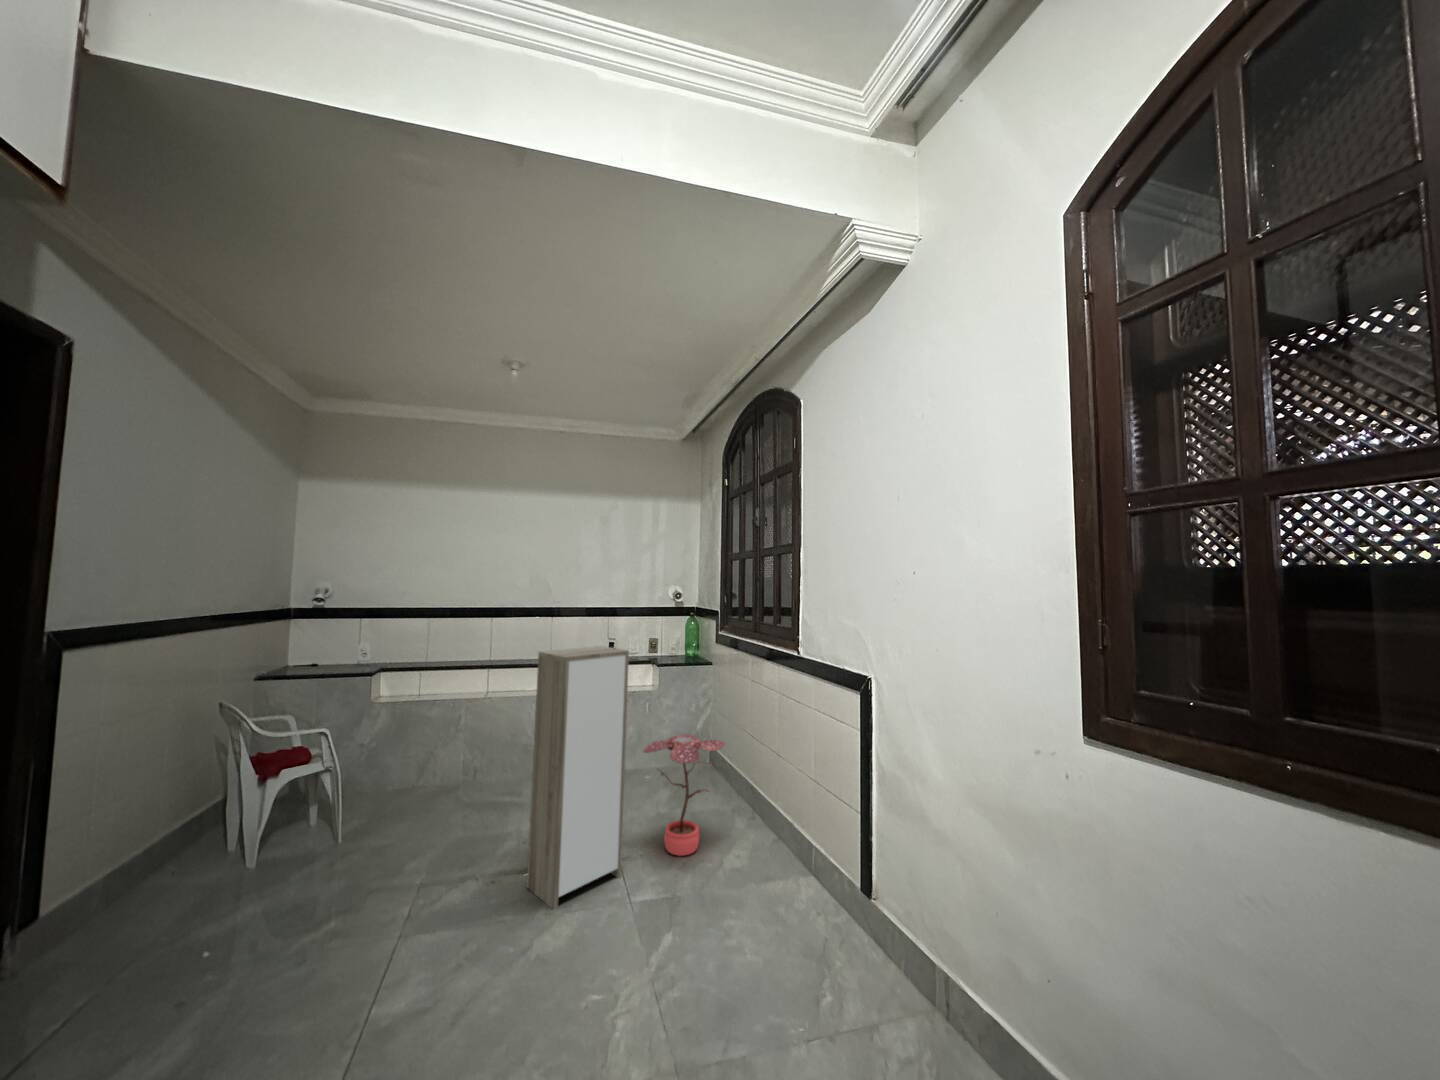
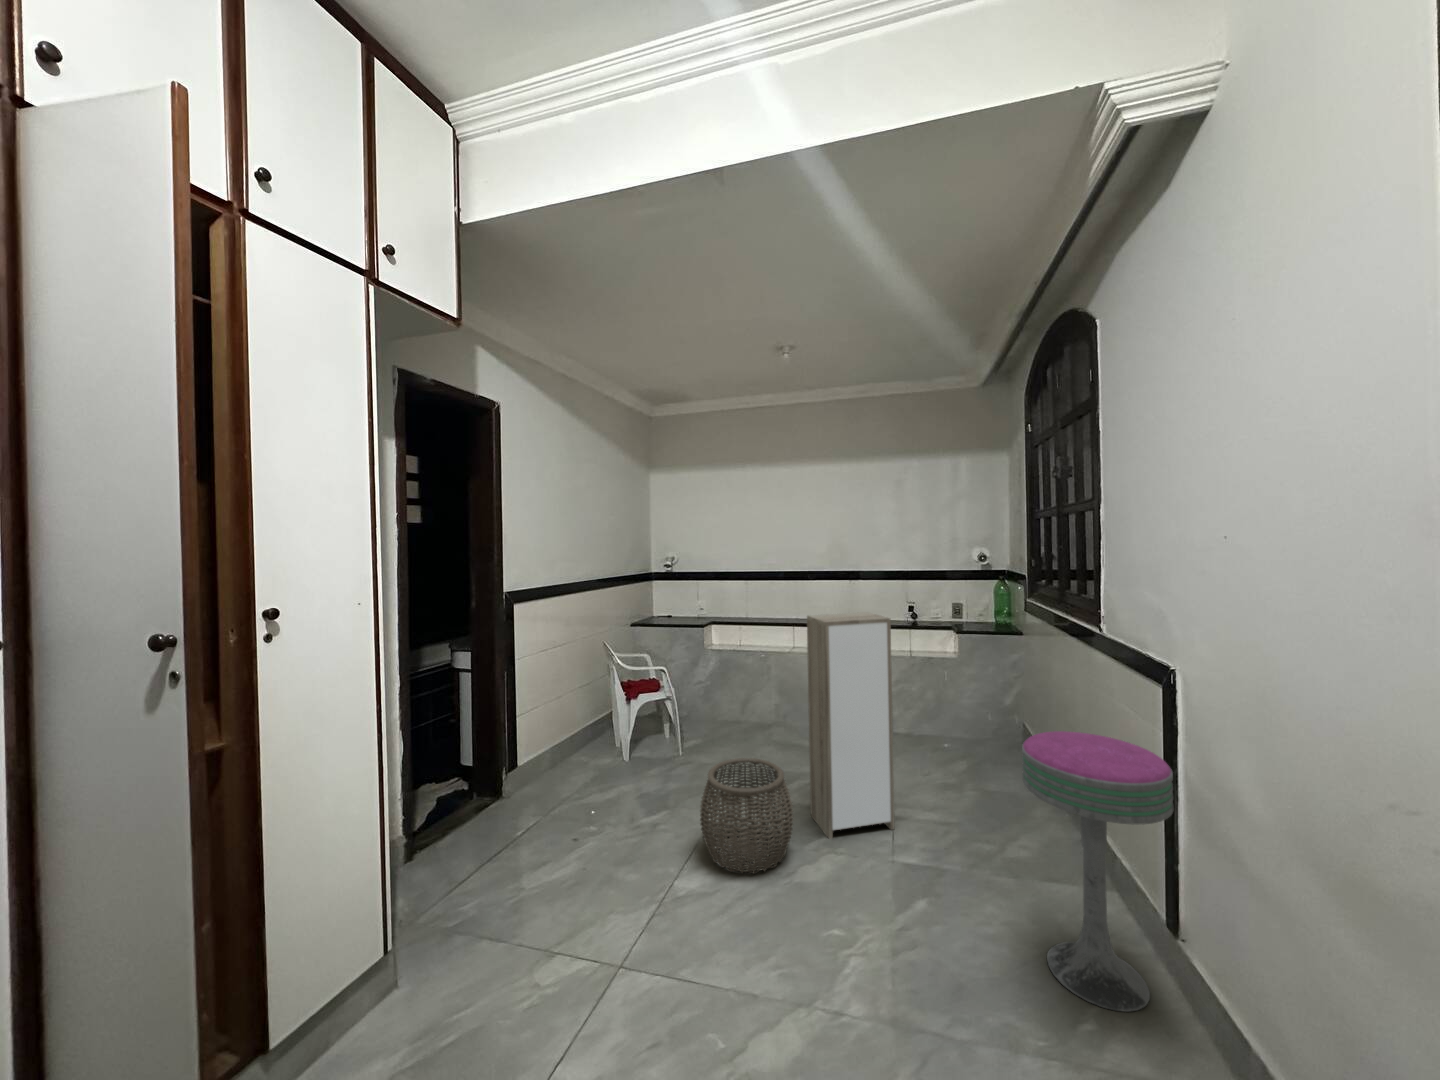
potted plant: present [643,734,725,856] -> none [917,707,1011,829]
bar stool: none [767,741,876,990] -> present [1022,731,1173,1012]
woven basket: none [384,833,520,998] -> present [700,758,793,873]

